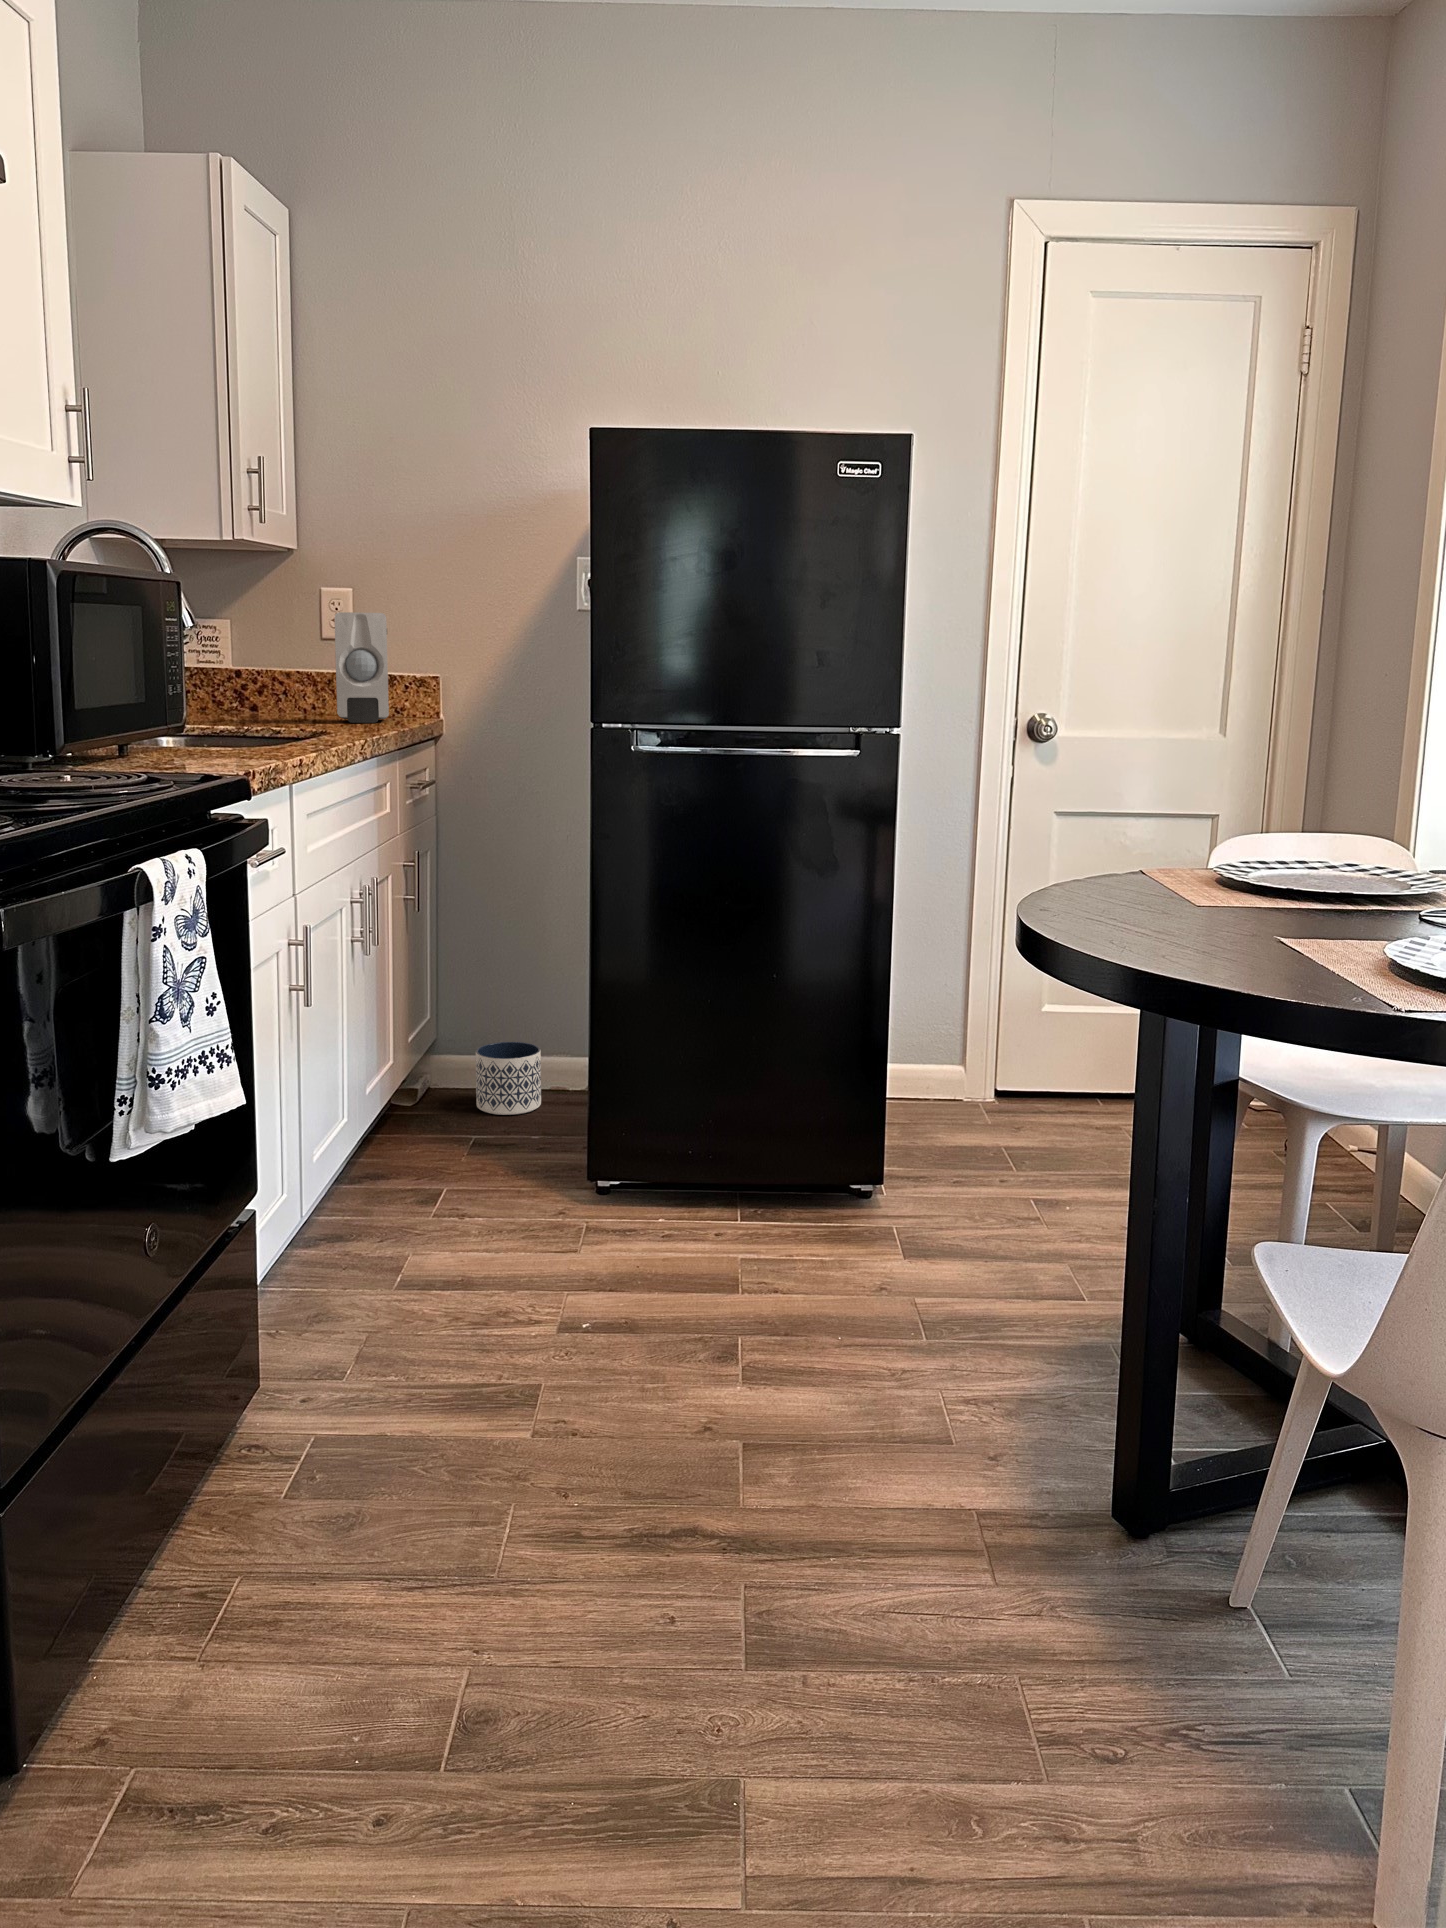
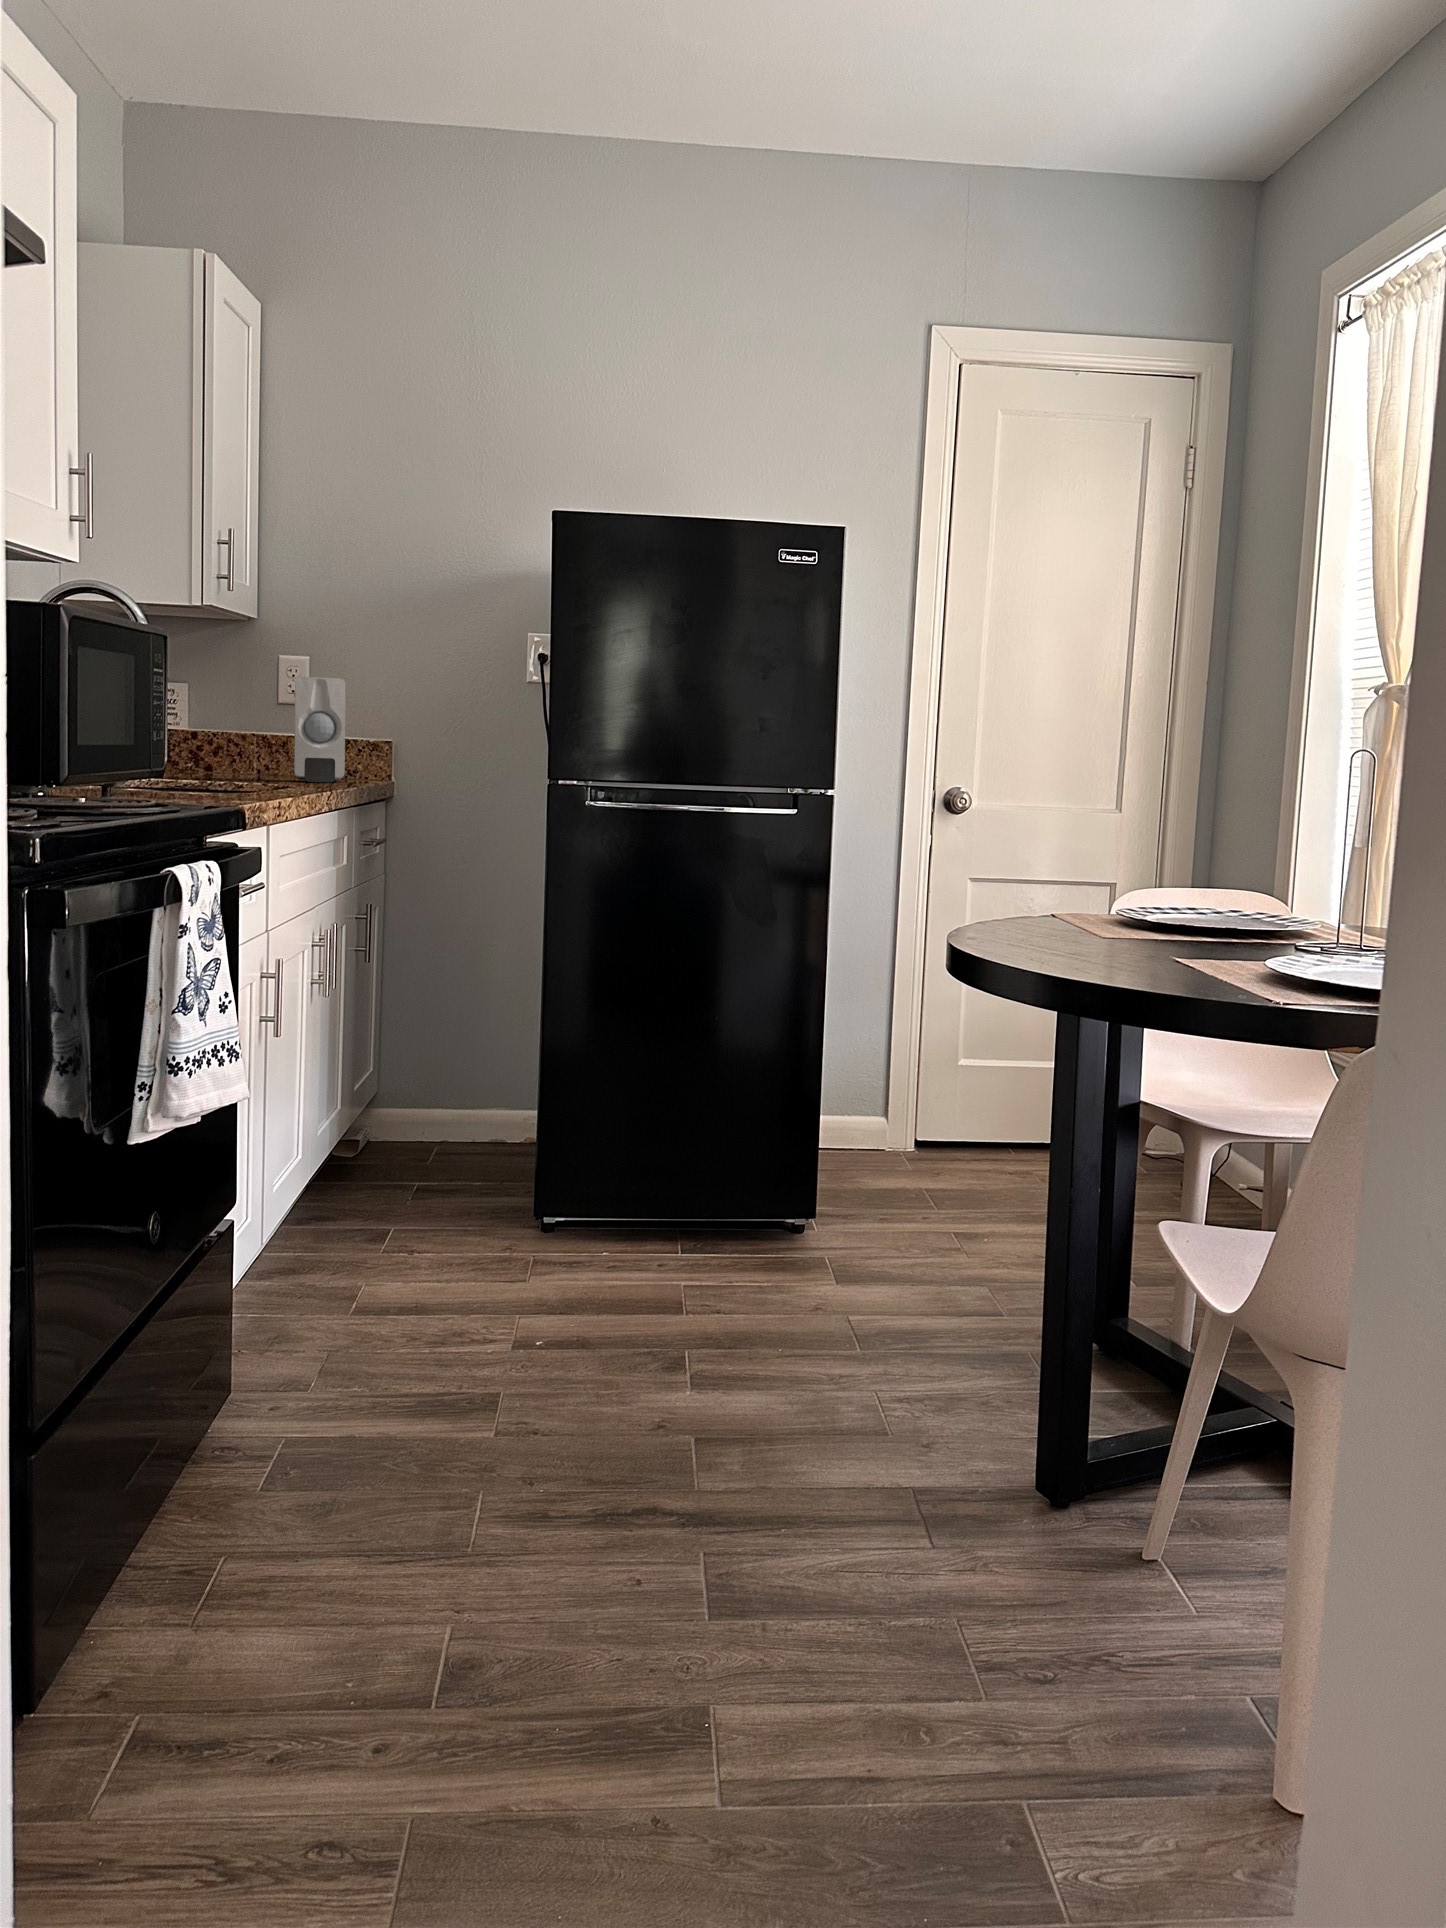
planter: present [476,1042,541,1115] -> none [416,1095,481,1165]

